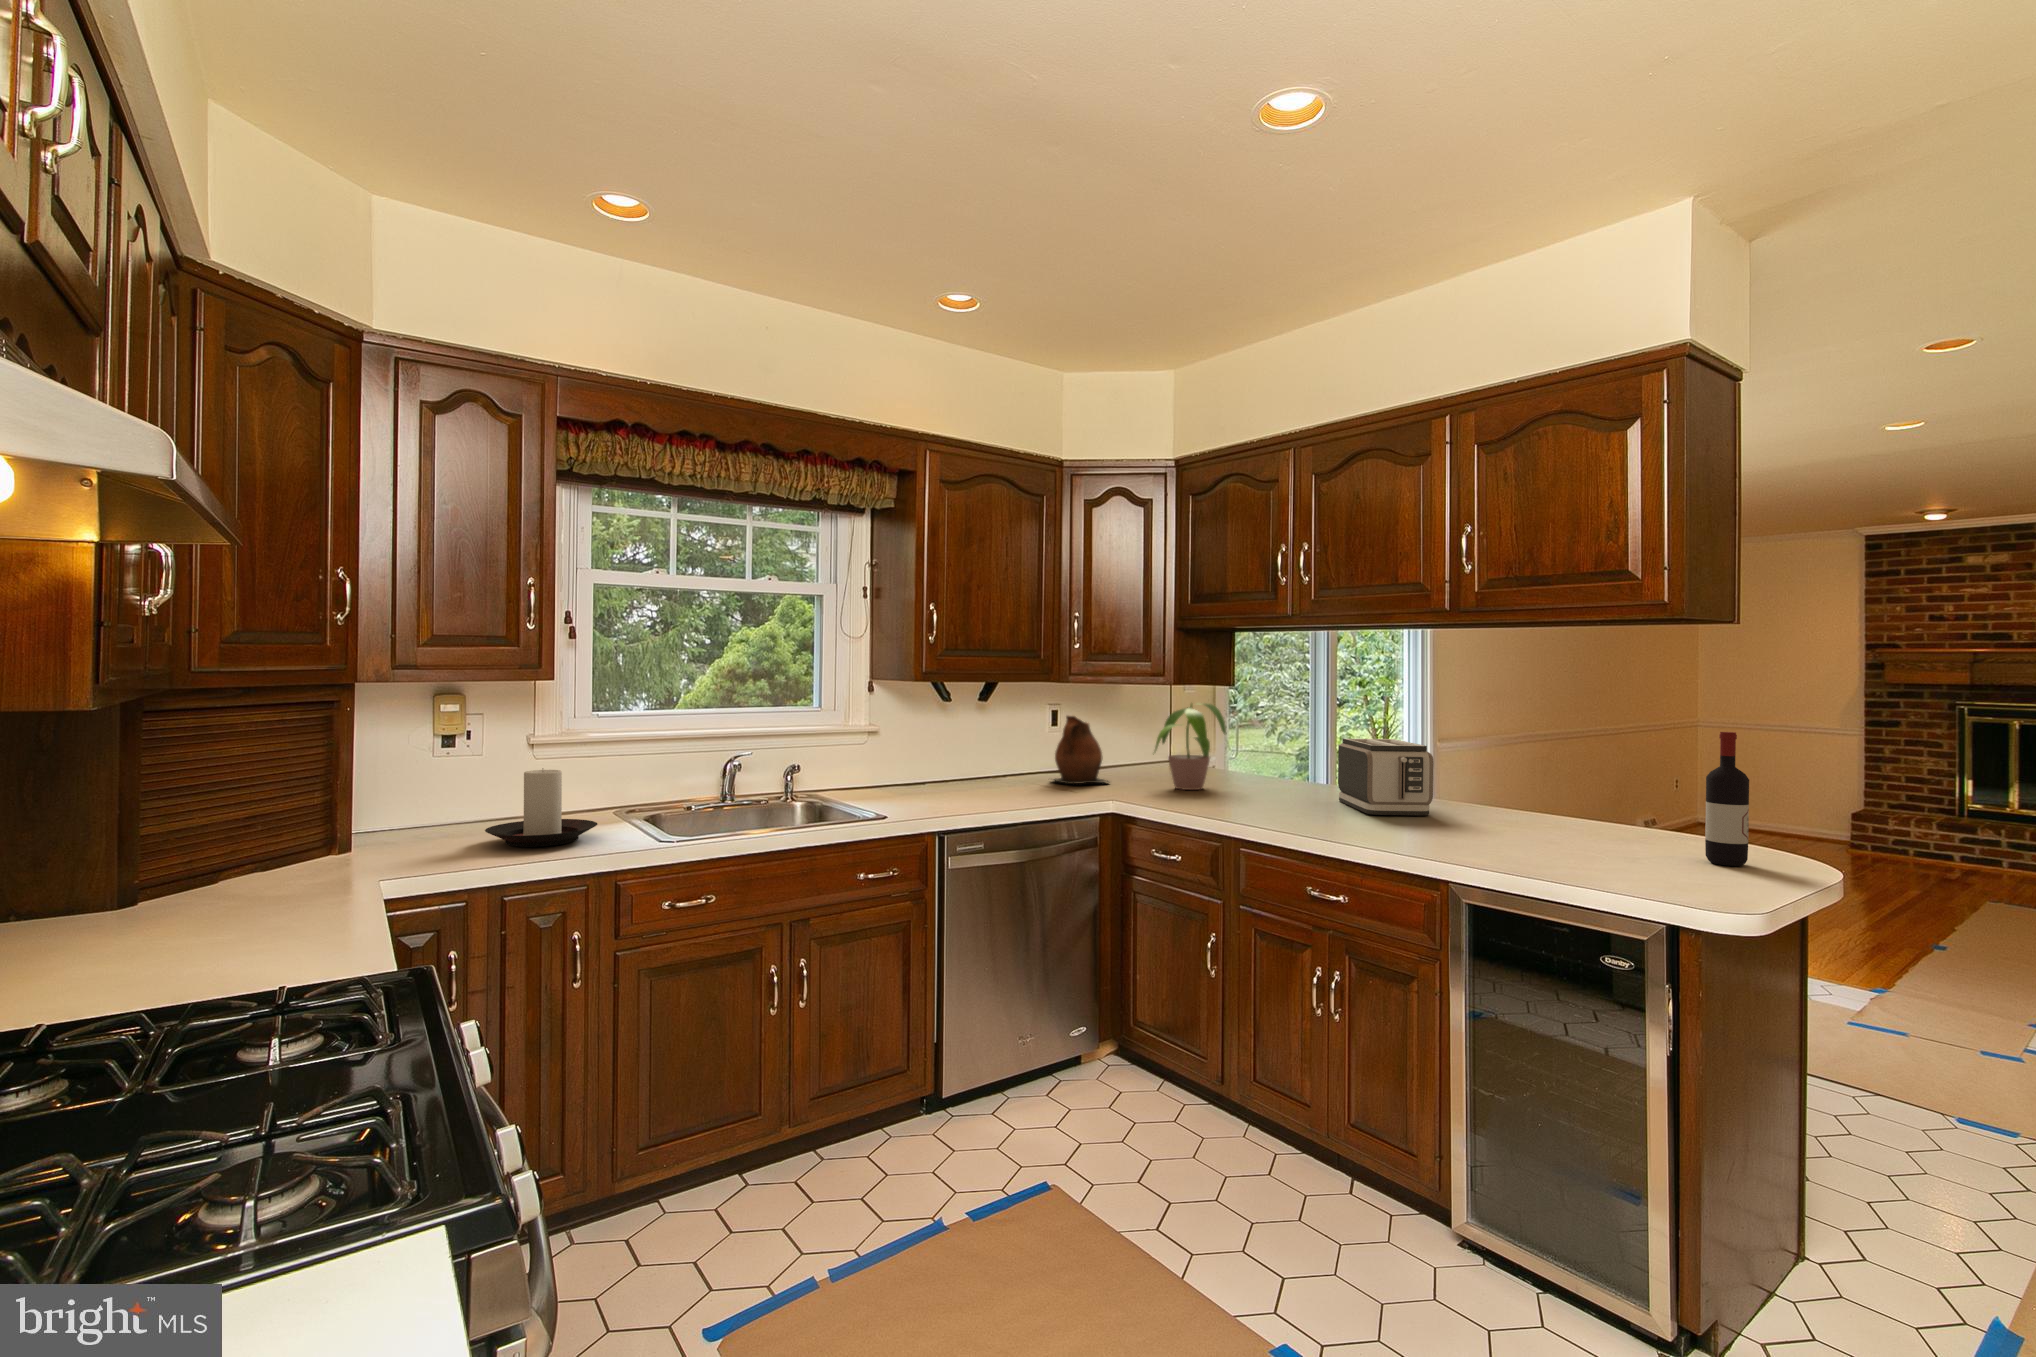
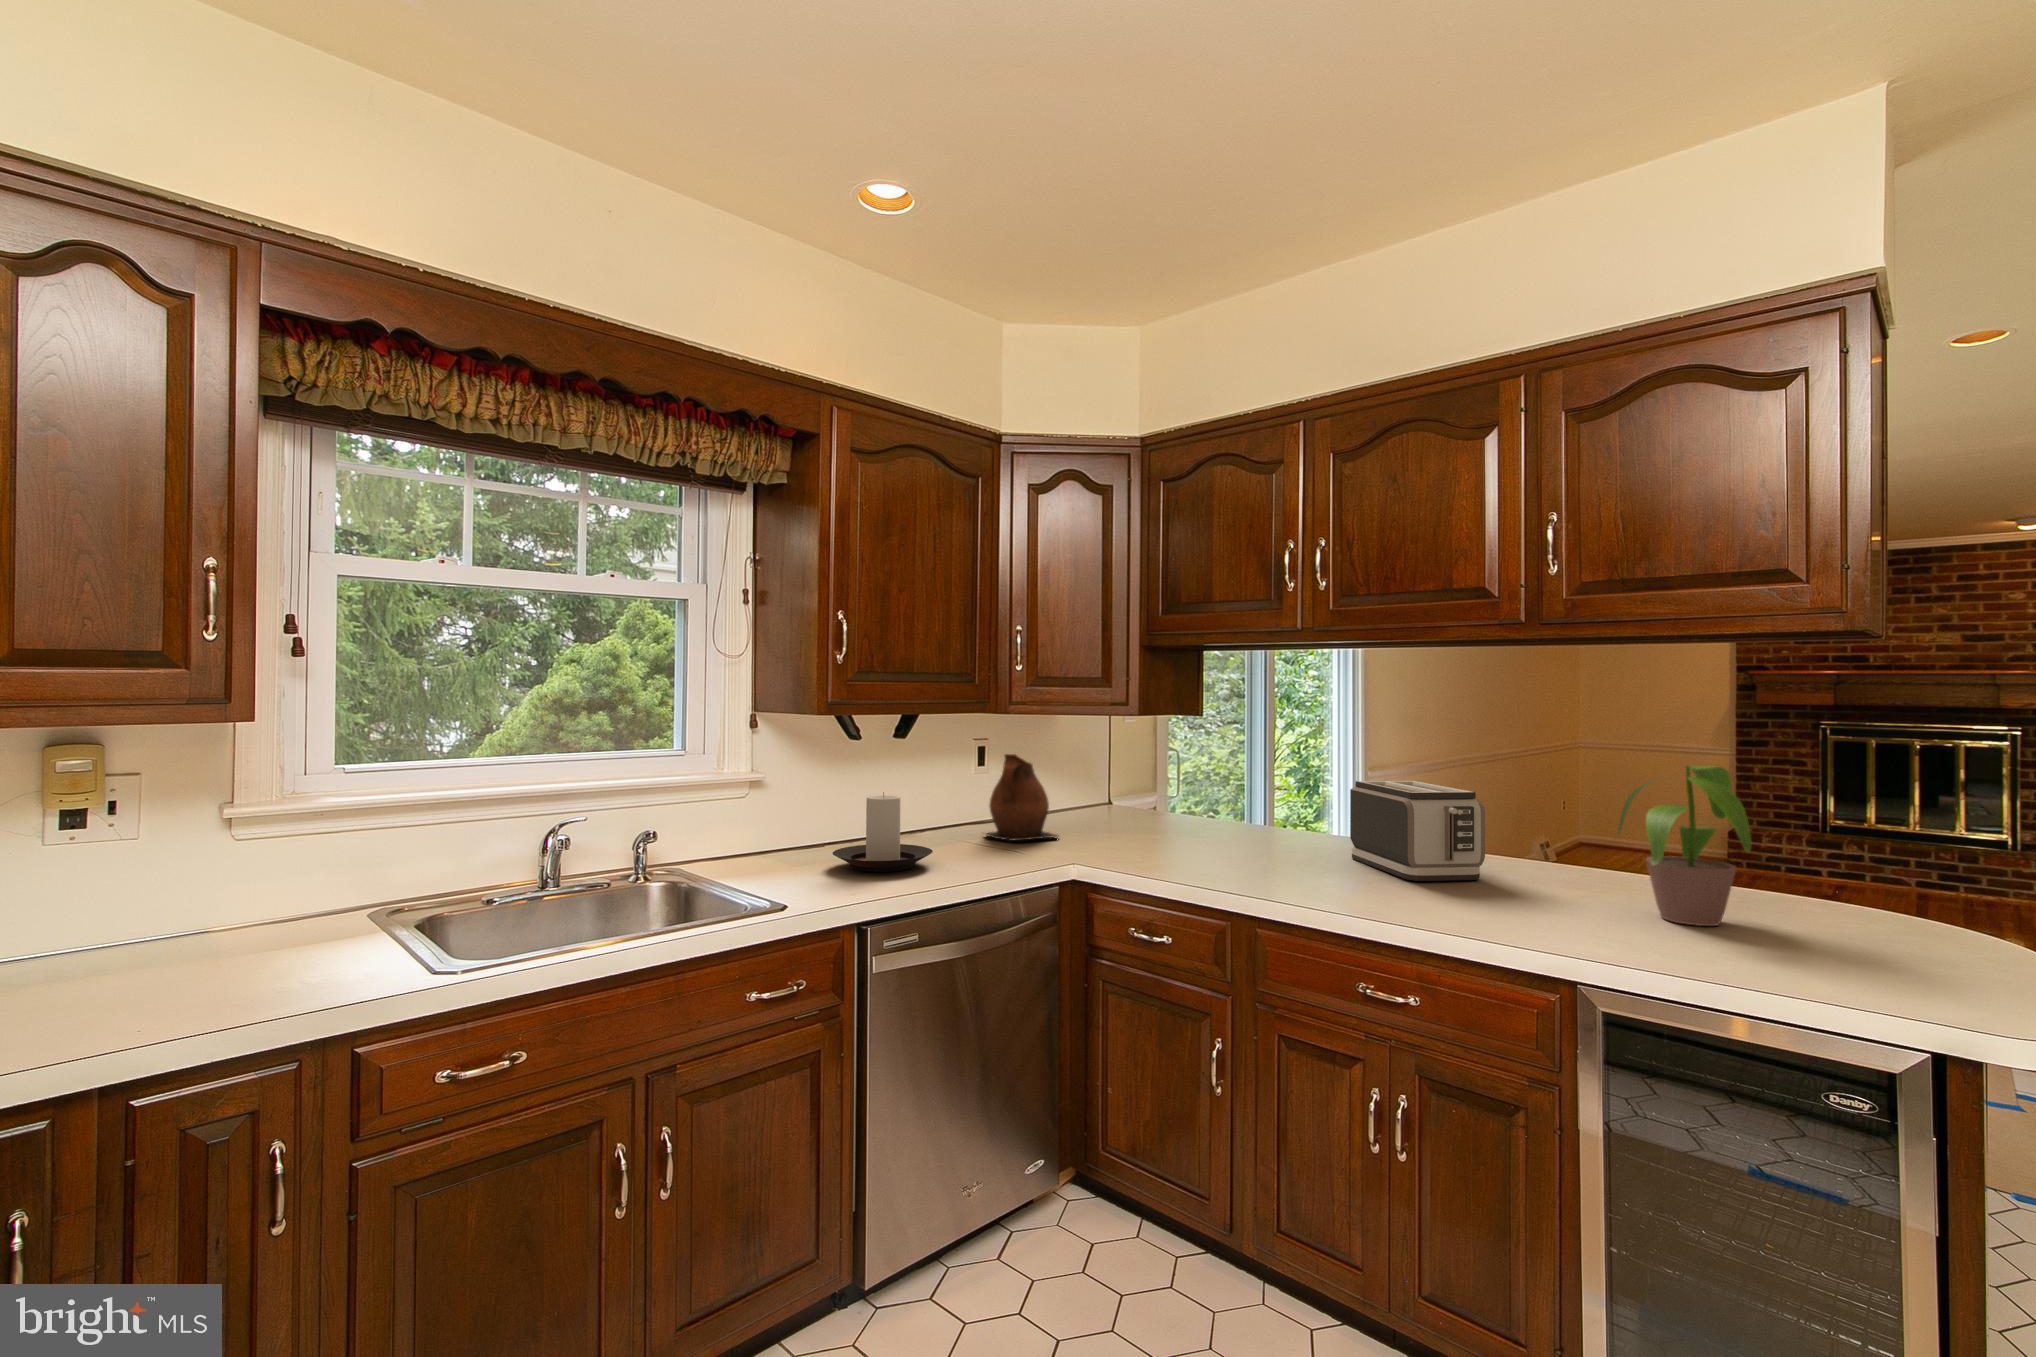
potted plant: present [1154,704,1227,790] -> present [1617,765,1751,926]
wine bottle: present [1705,732,1749,866] -> none [1893,779,1956,957]
candle holder: present [485,769,597,847] -> present [833,792,933,872]

